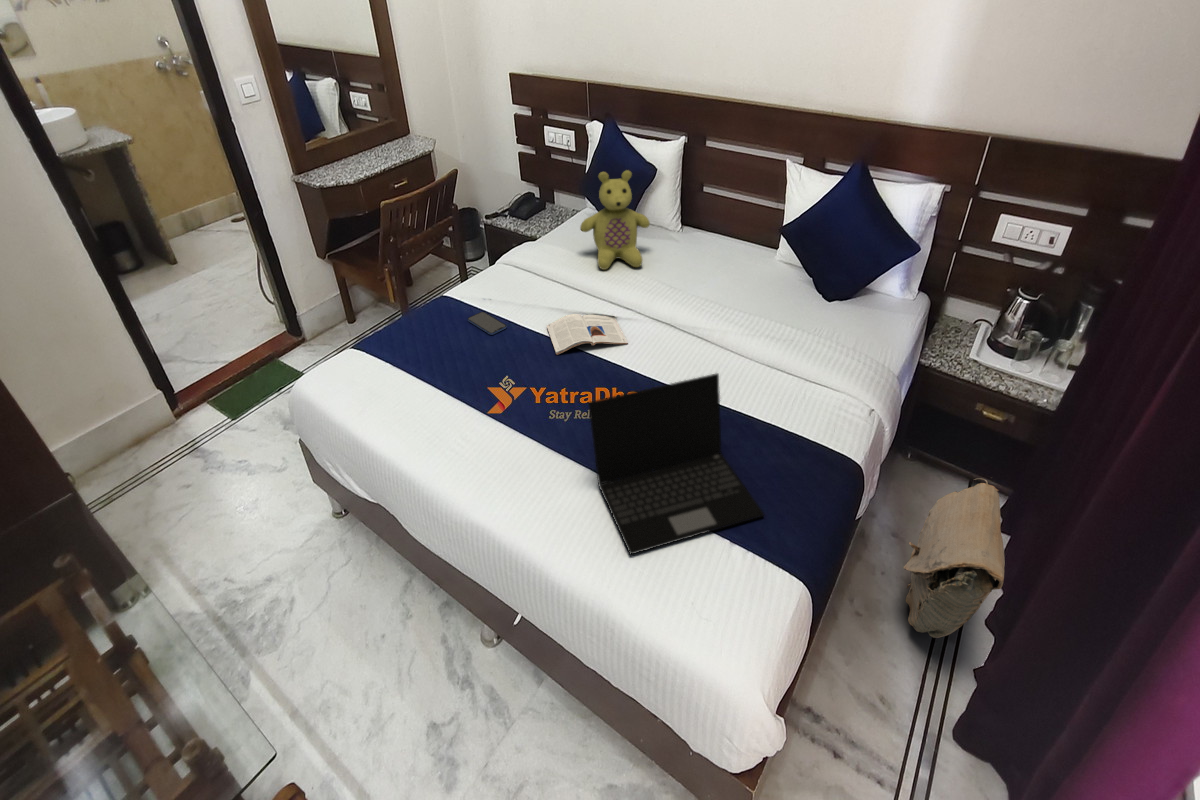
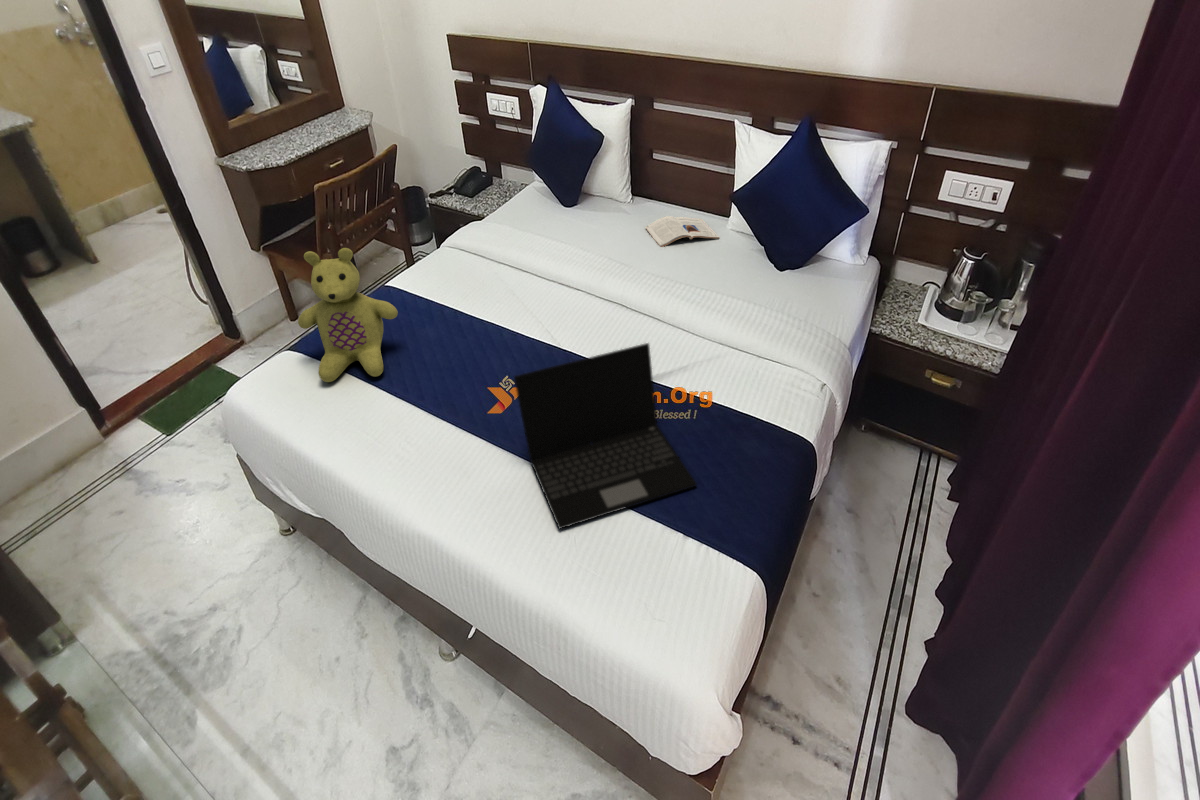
stuffed bear: present [580,170,650,270] -> present [298,248,398,382]
smartphone: present [468,312,507,335] -> none [403,290,444,313]
magazine: present [547,314,628,355] -> present [645,216,719,247]
bag: present [903,478,1005,638] -> none [849,440,945,604]

